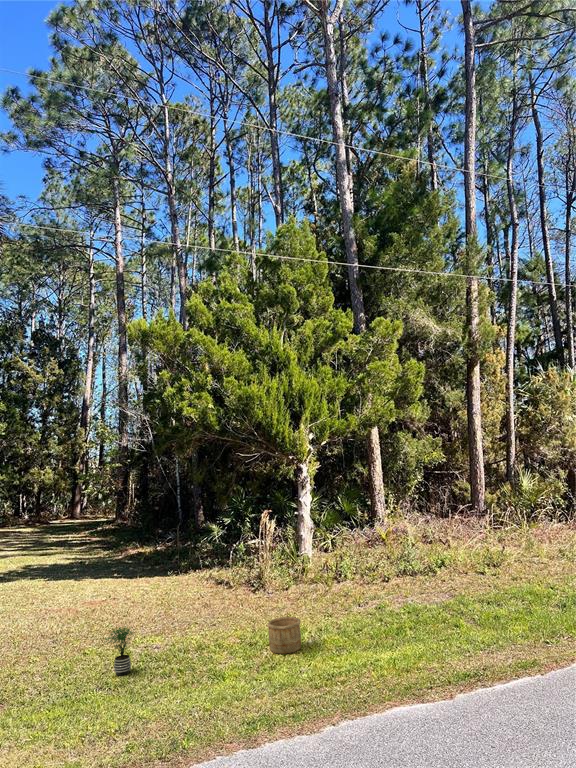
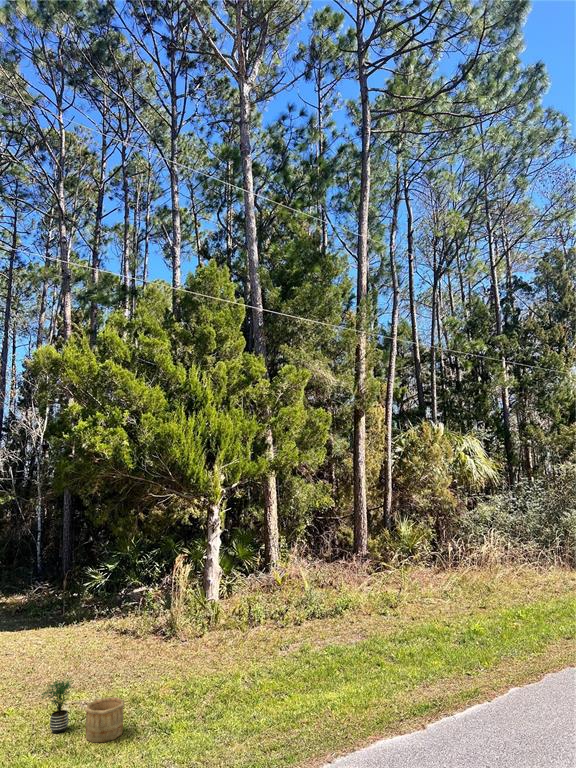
wooden bucket: present [267,617,301,654] -> present [85,697,124,742]

